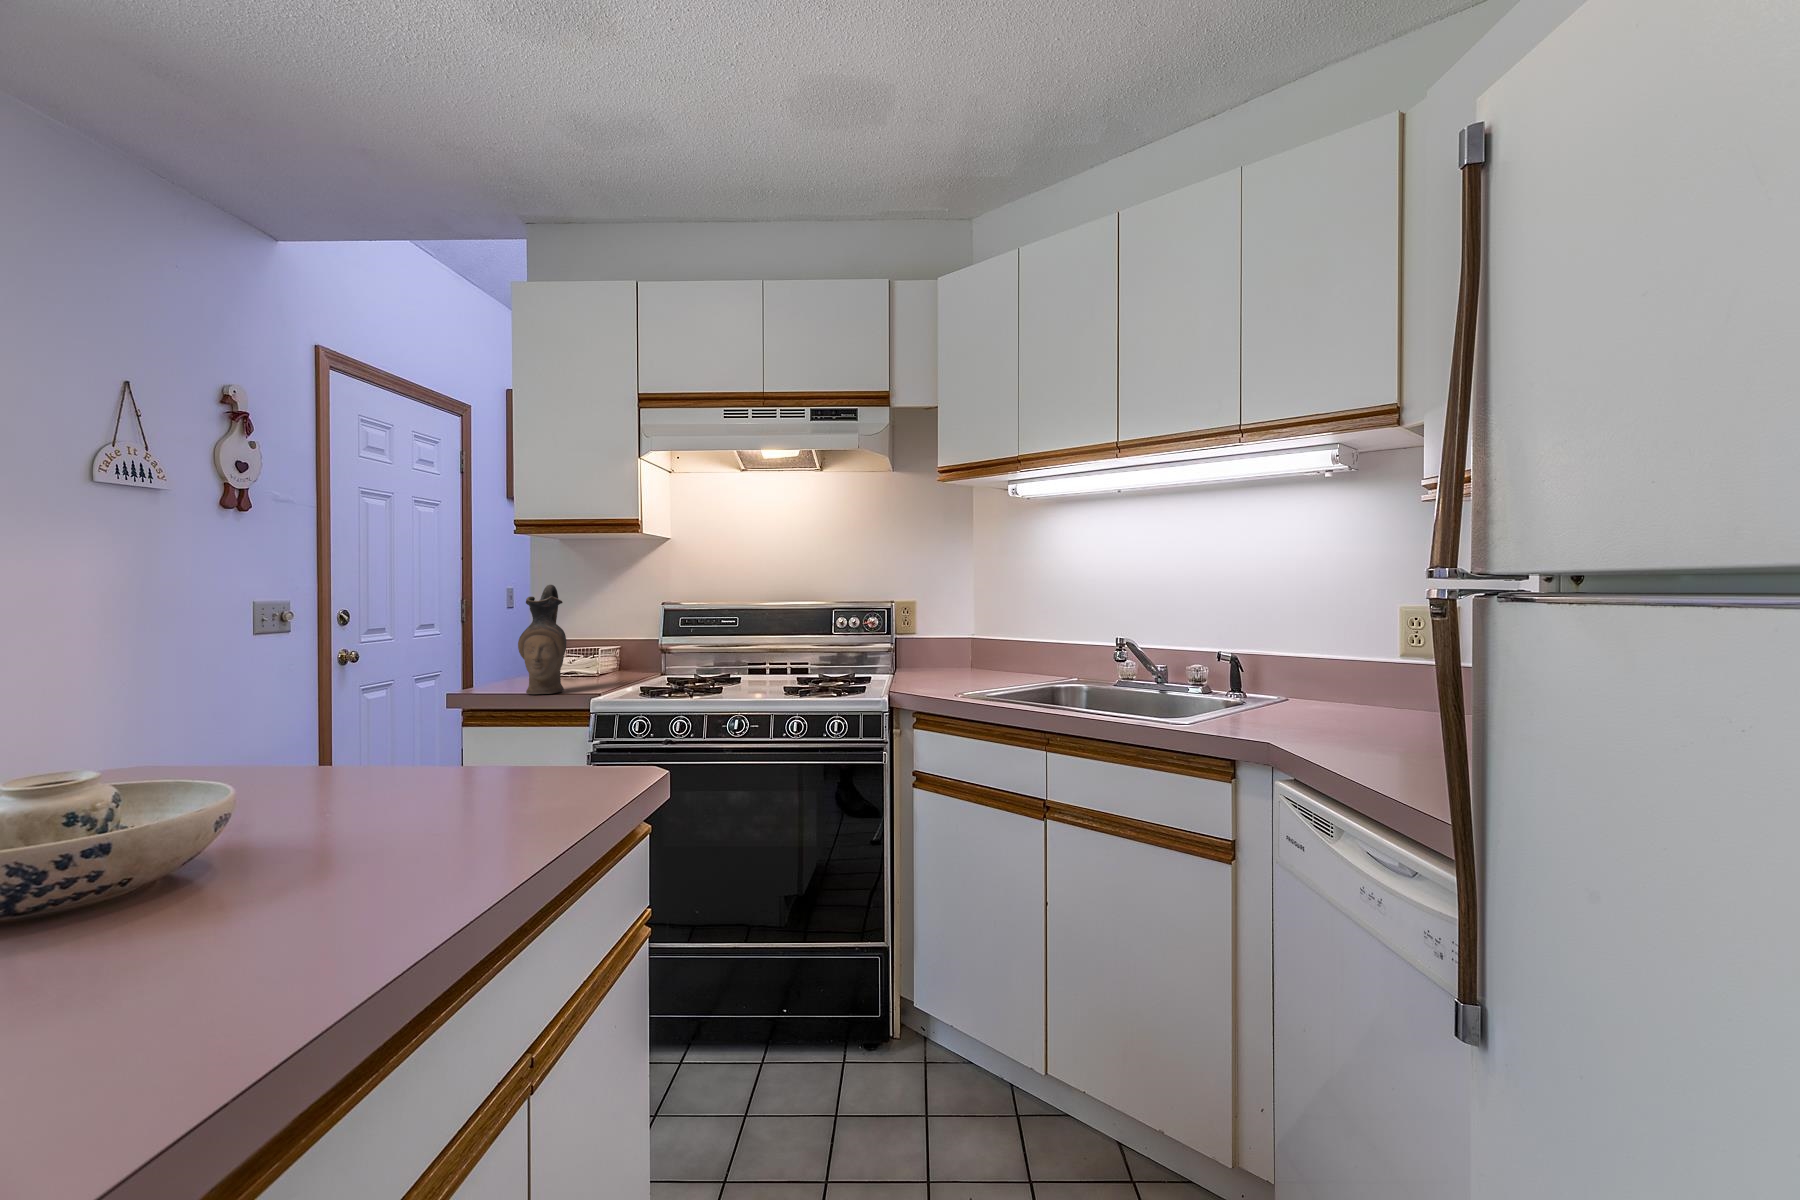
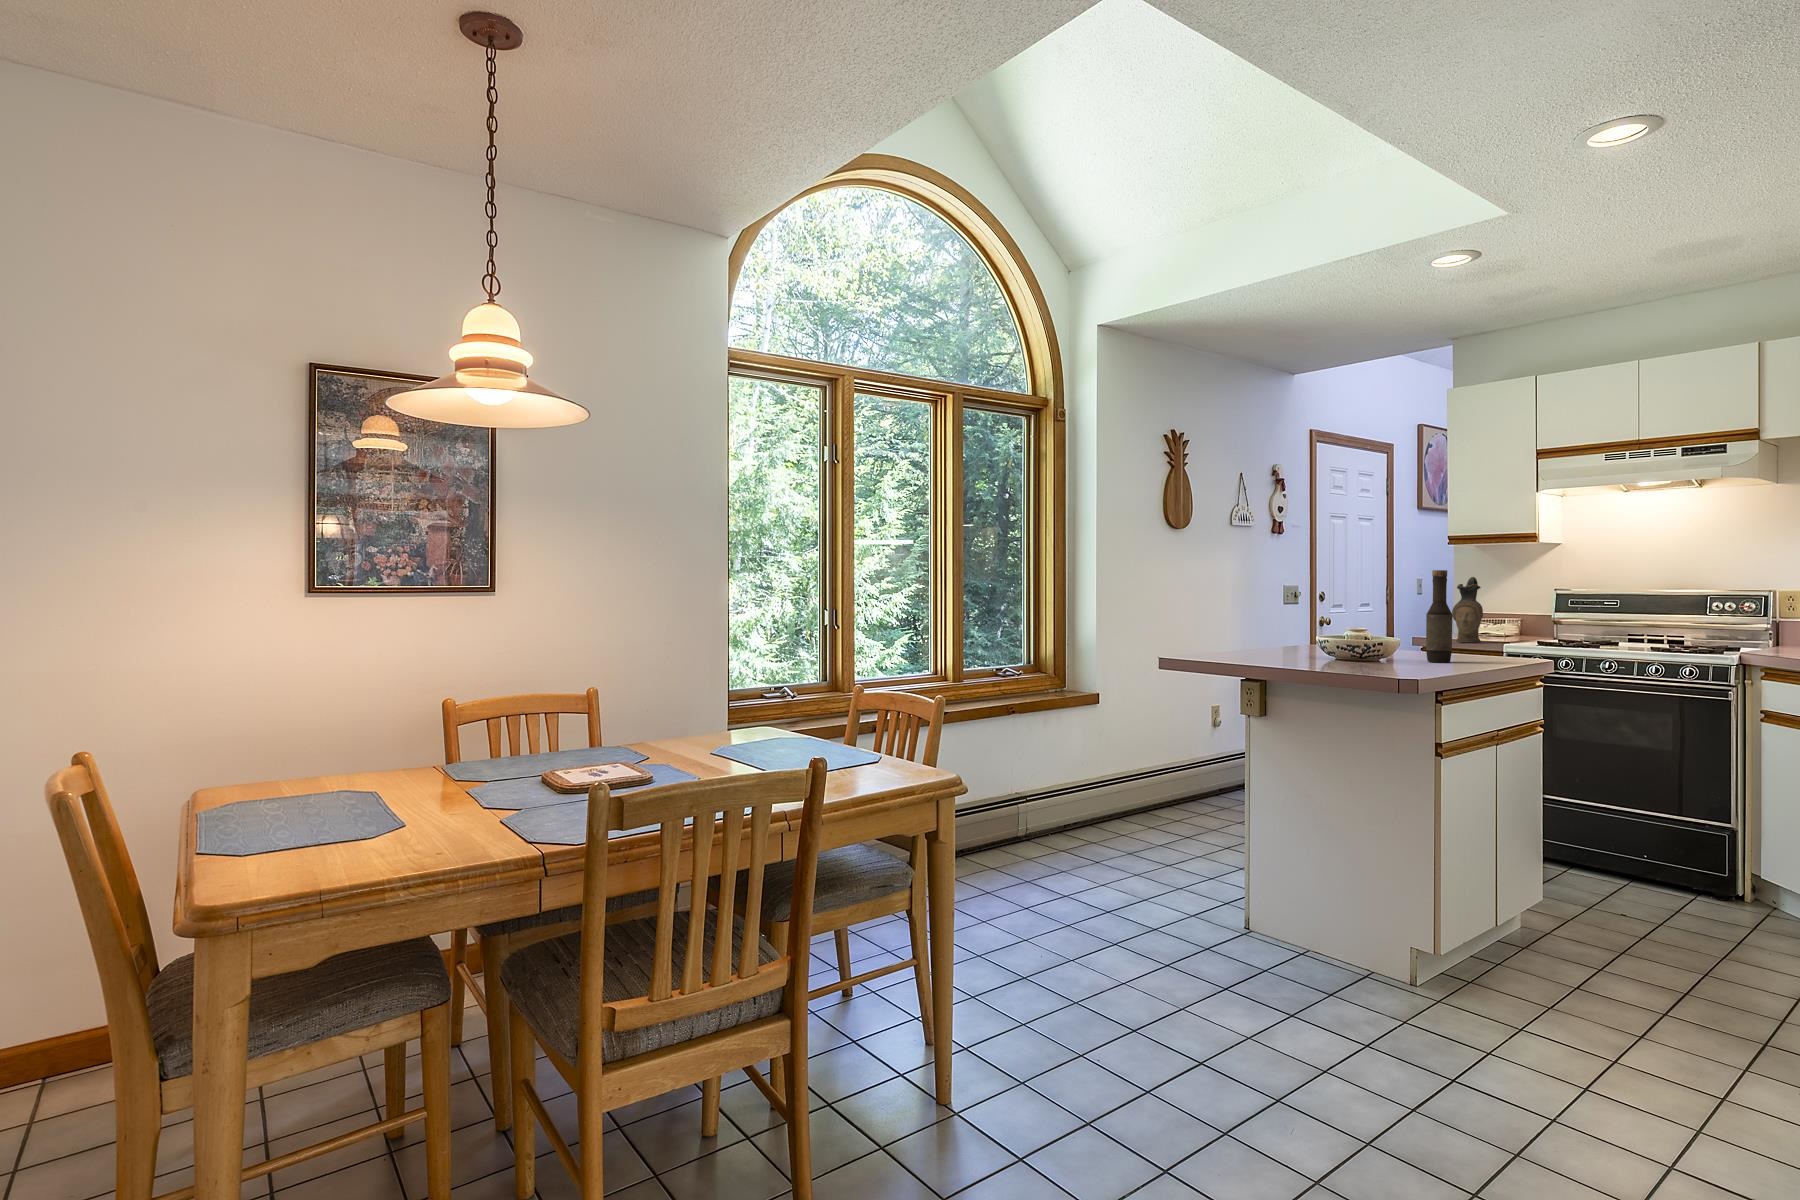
bottle: none [370,562,453,859] -> present [1426,570,1452,663]

